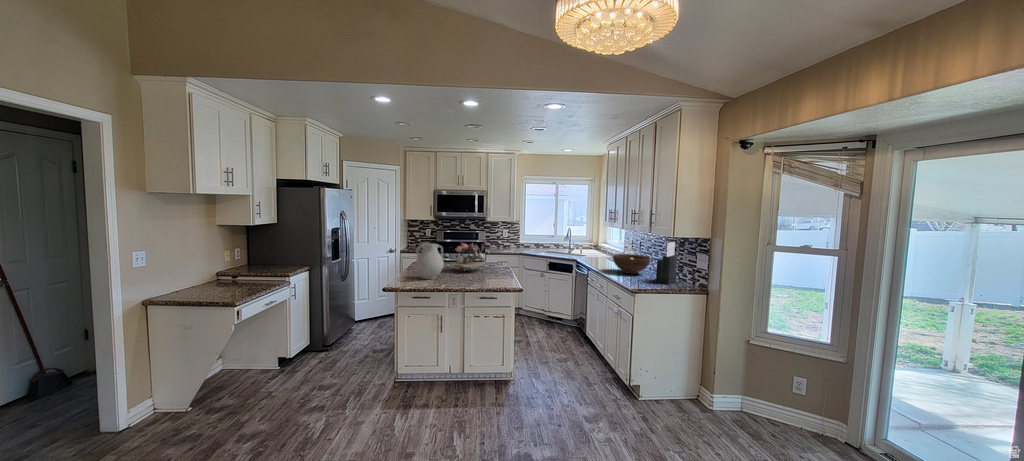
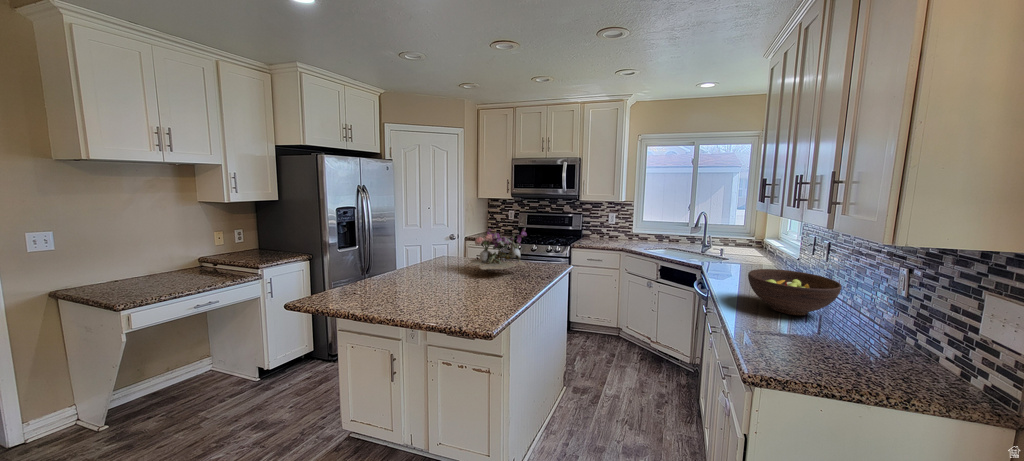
knife block: present [656,242,677,284] -> none [839,258,914,361]
vase: present [415,244,444,279] -> none [403,232,444,283]

